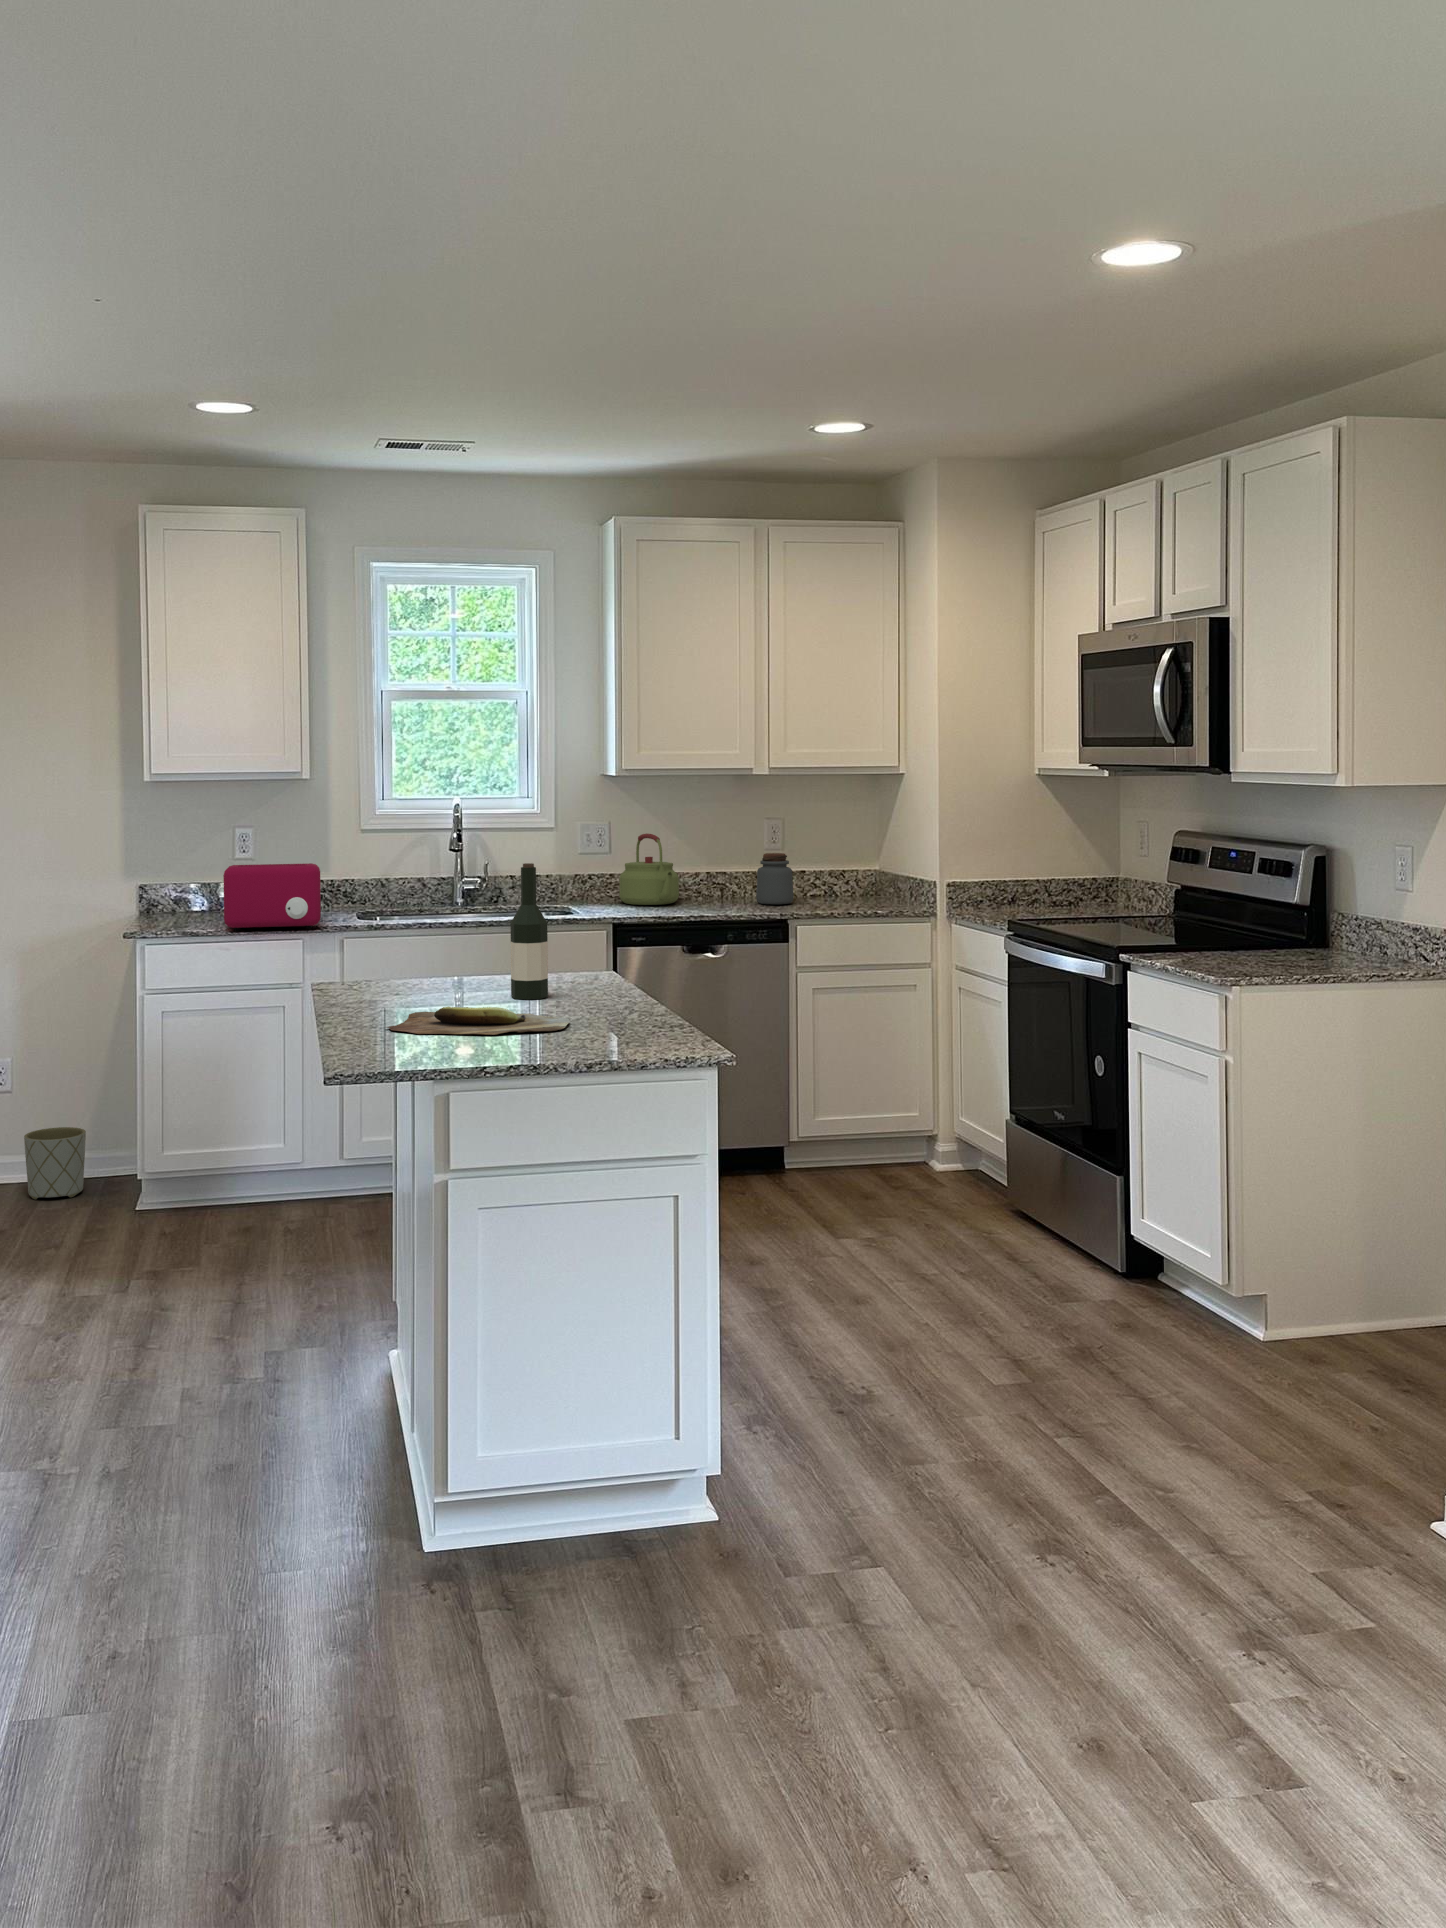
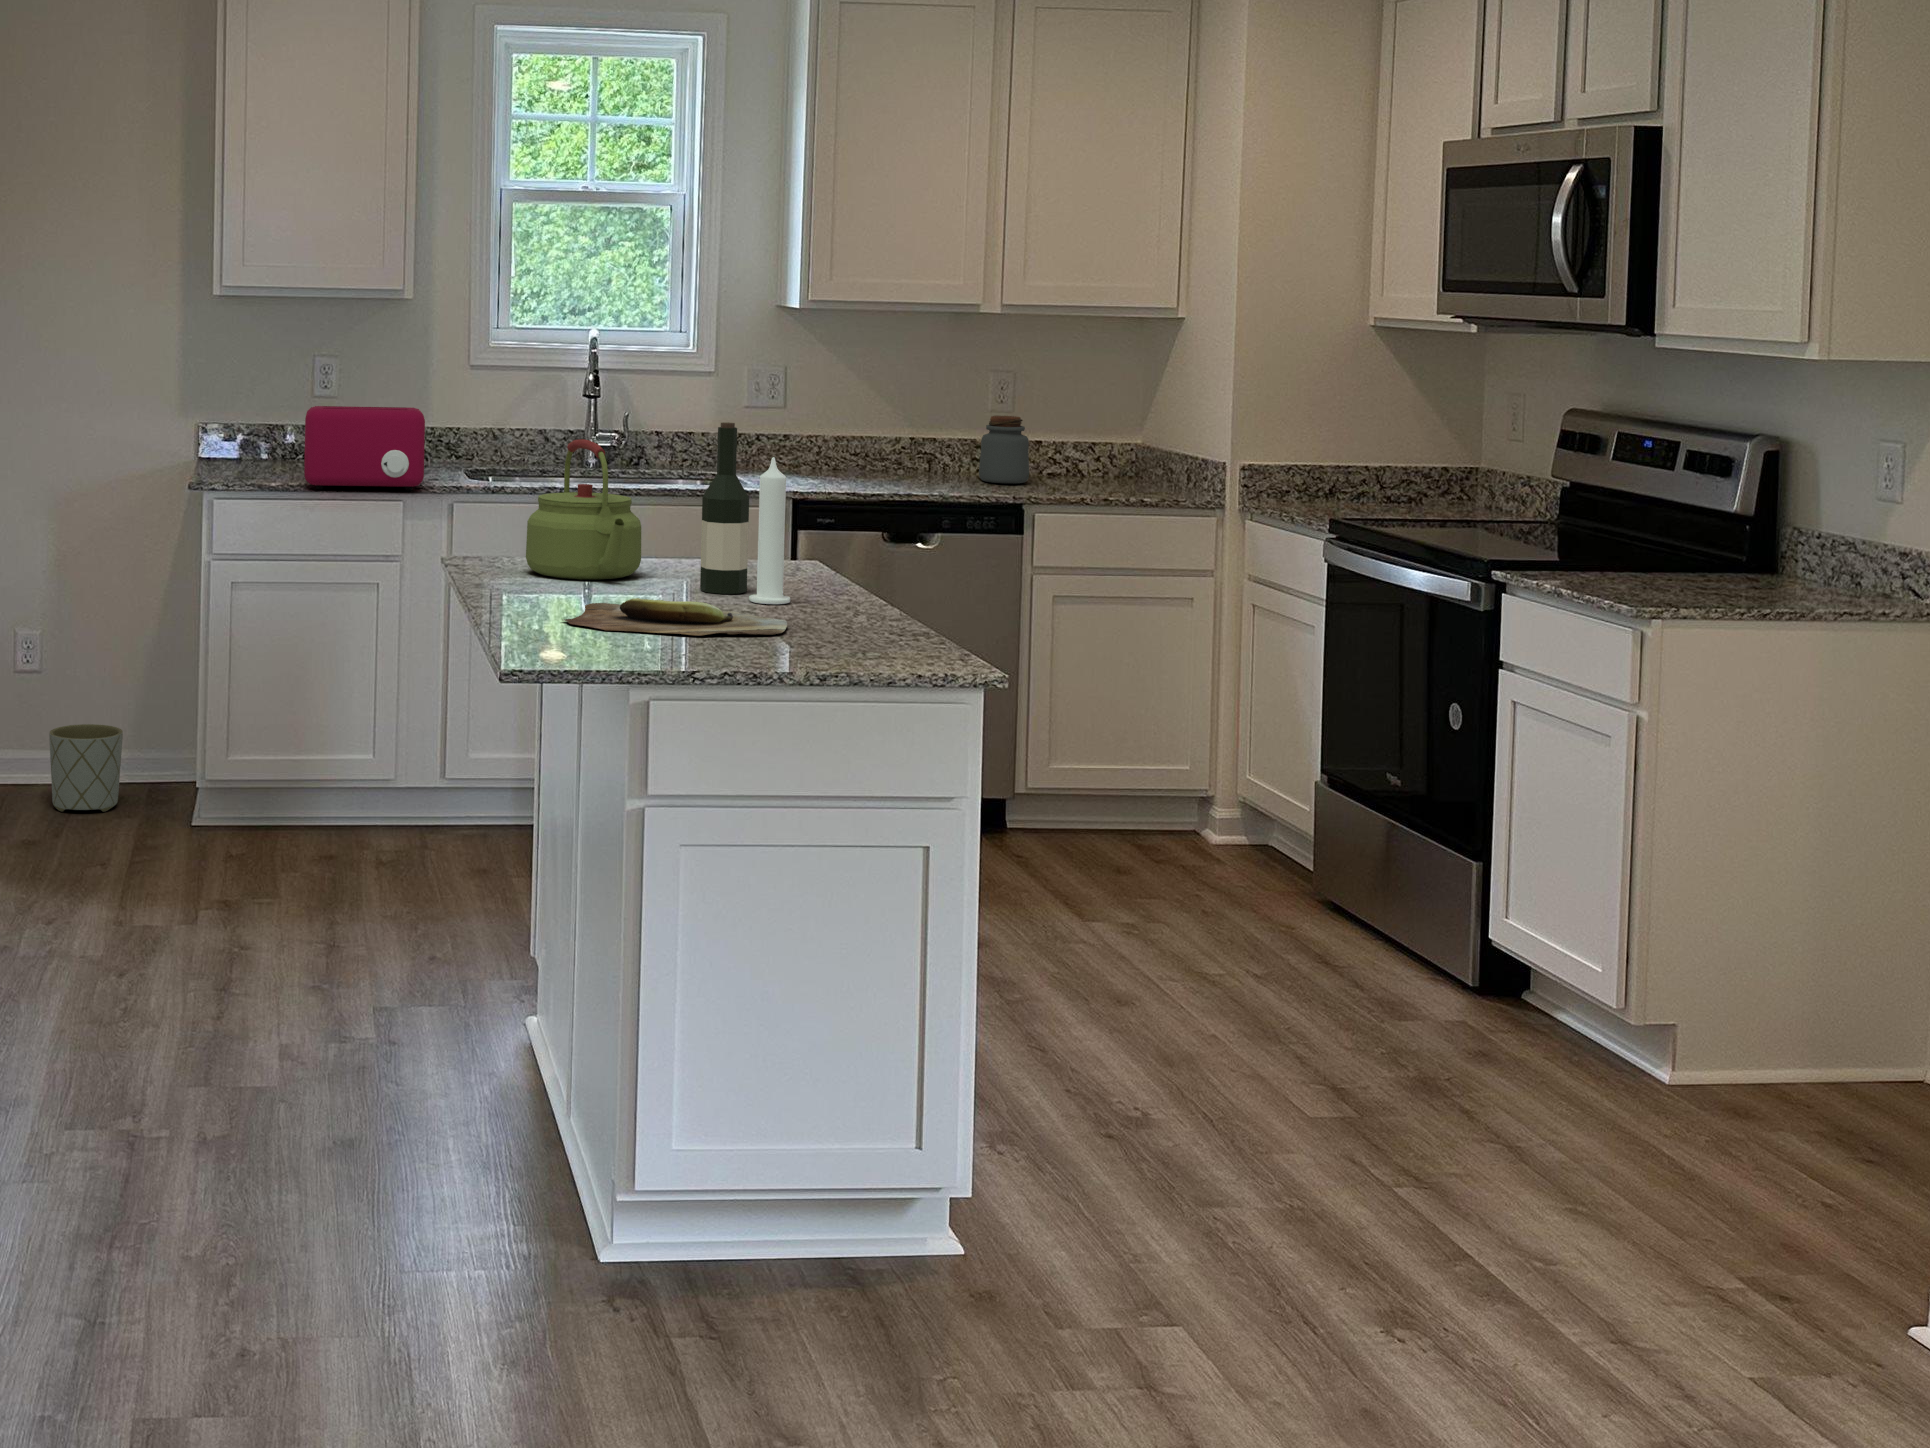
kettle: present [619,834,679,905] -> present [526,439,641,580]
candle: none [547,889,580,1006] -> present [749,457,790,604]

